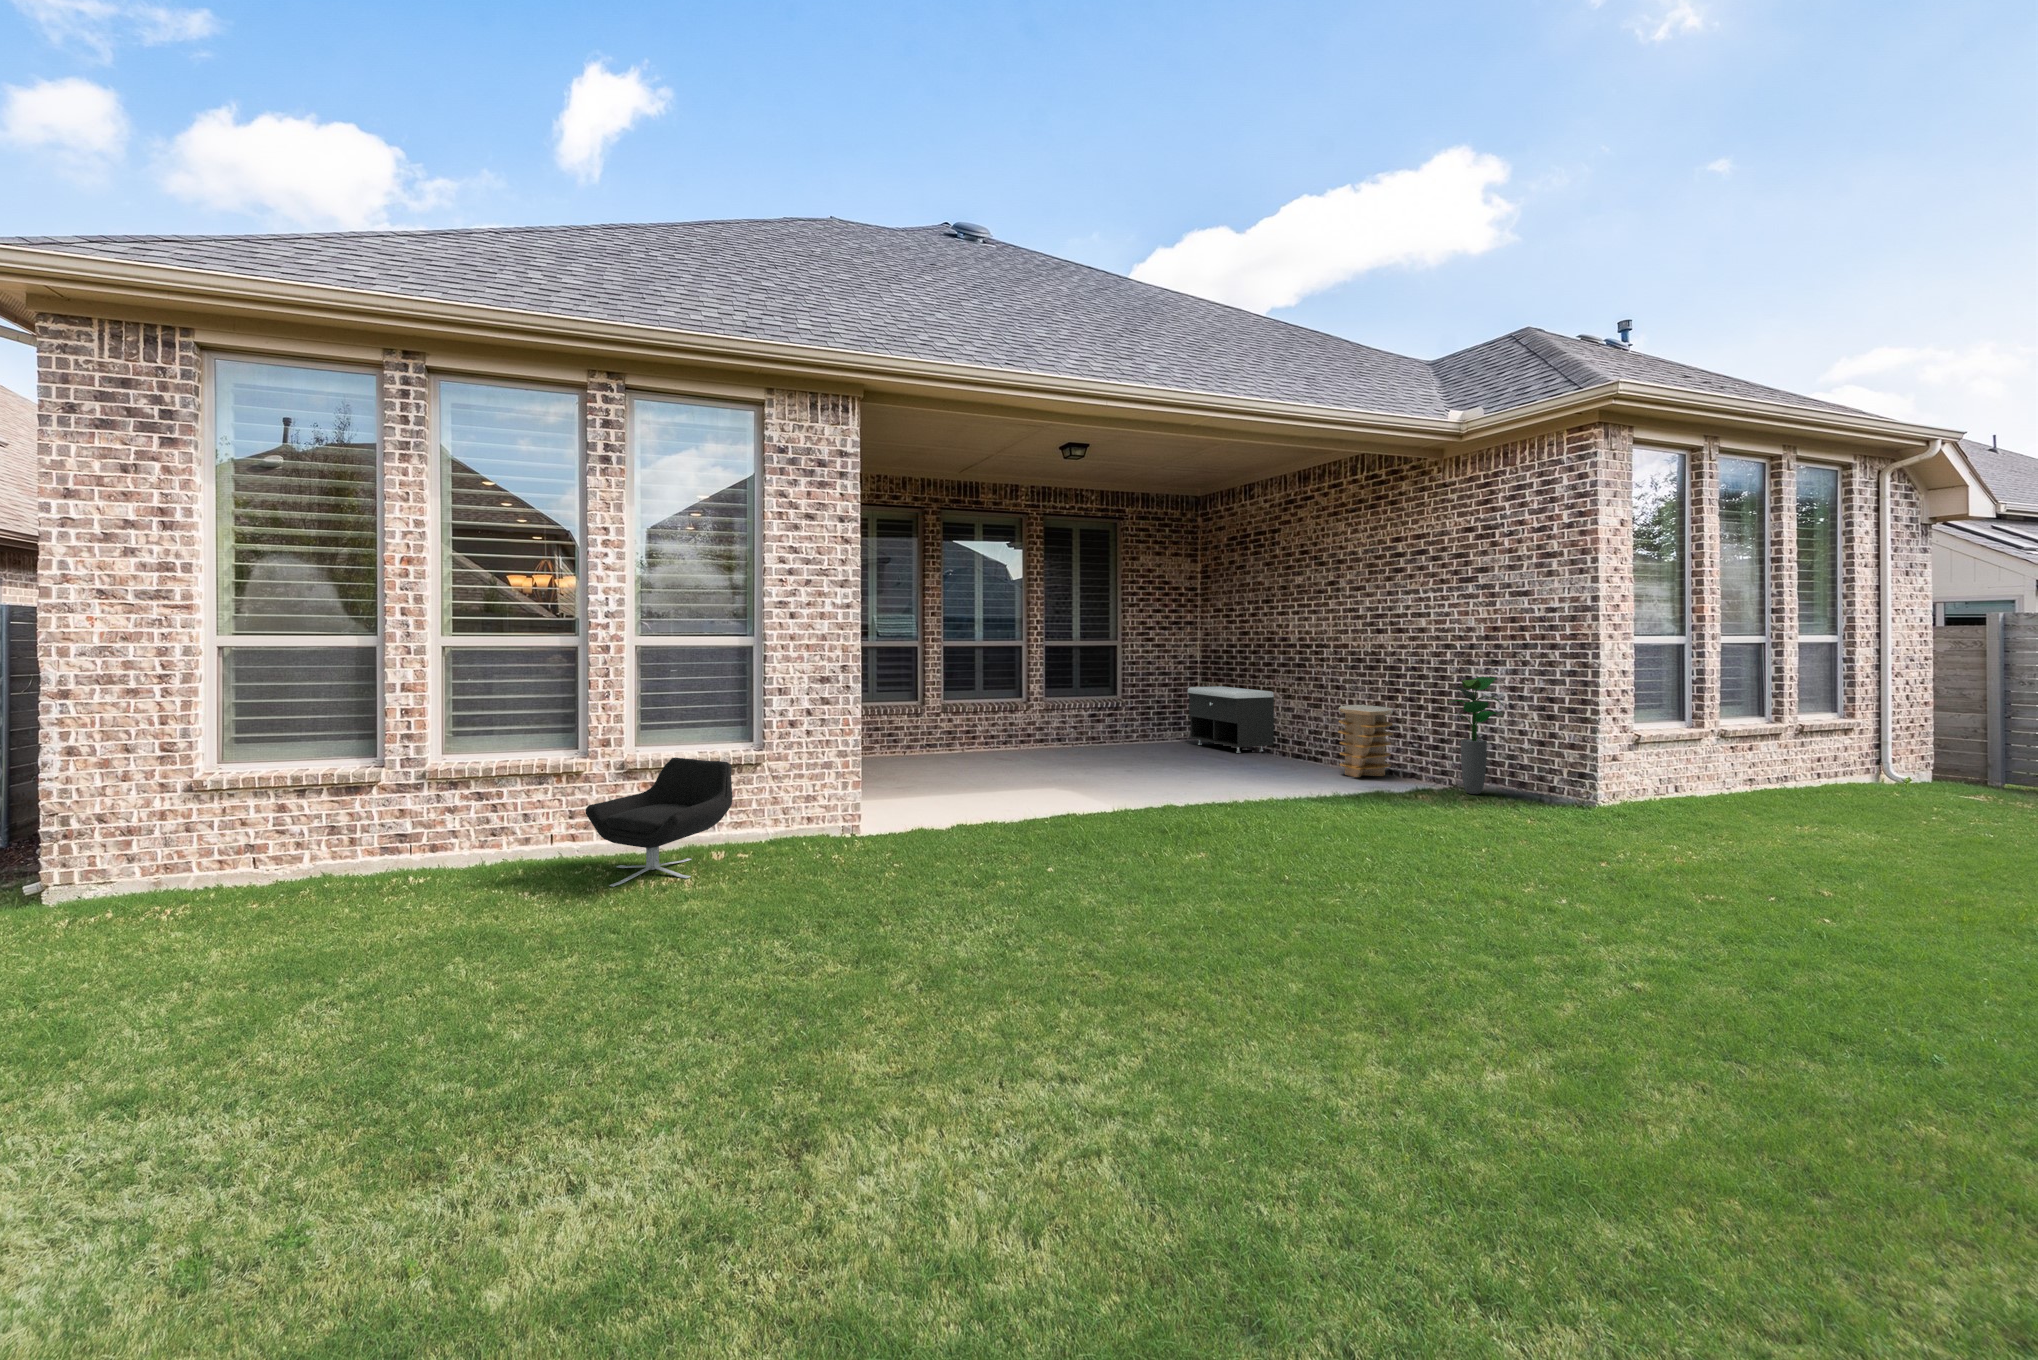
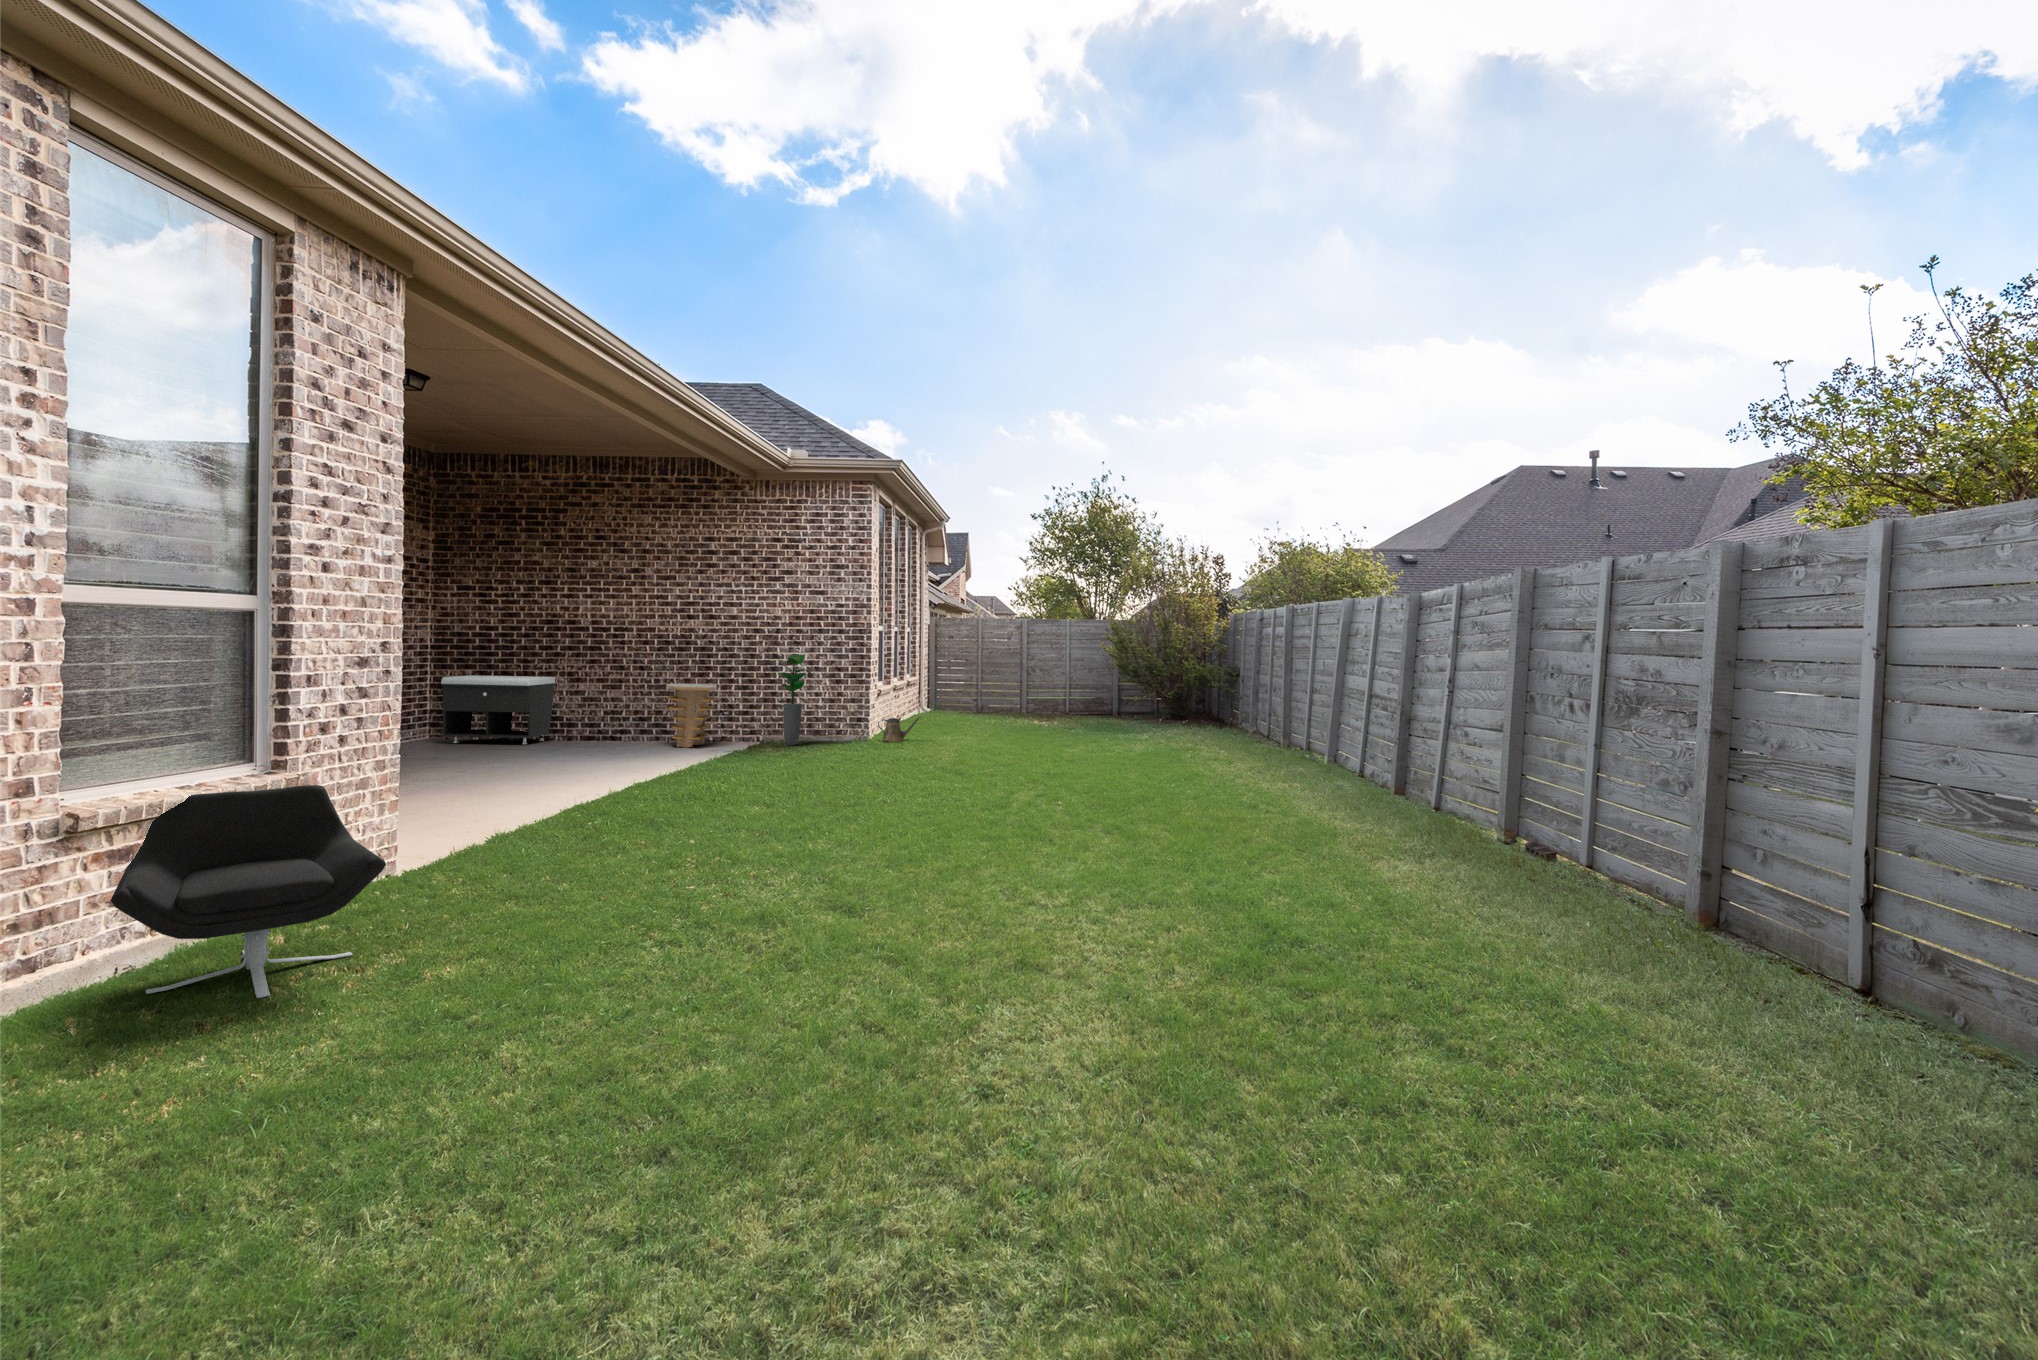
watering can: none [1621,777,1697,815] -> present [878,716,922,742]

